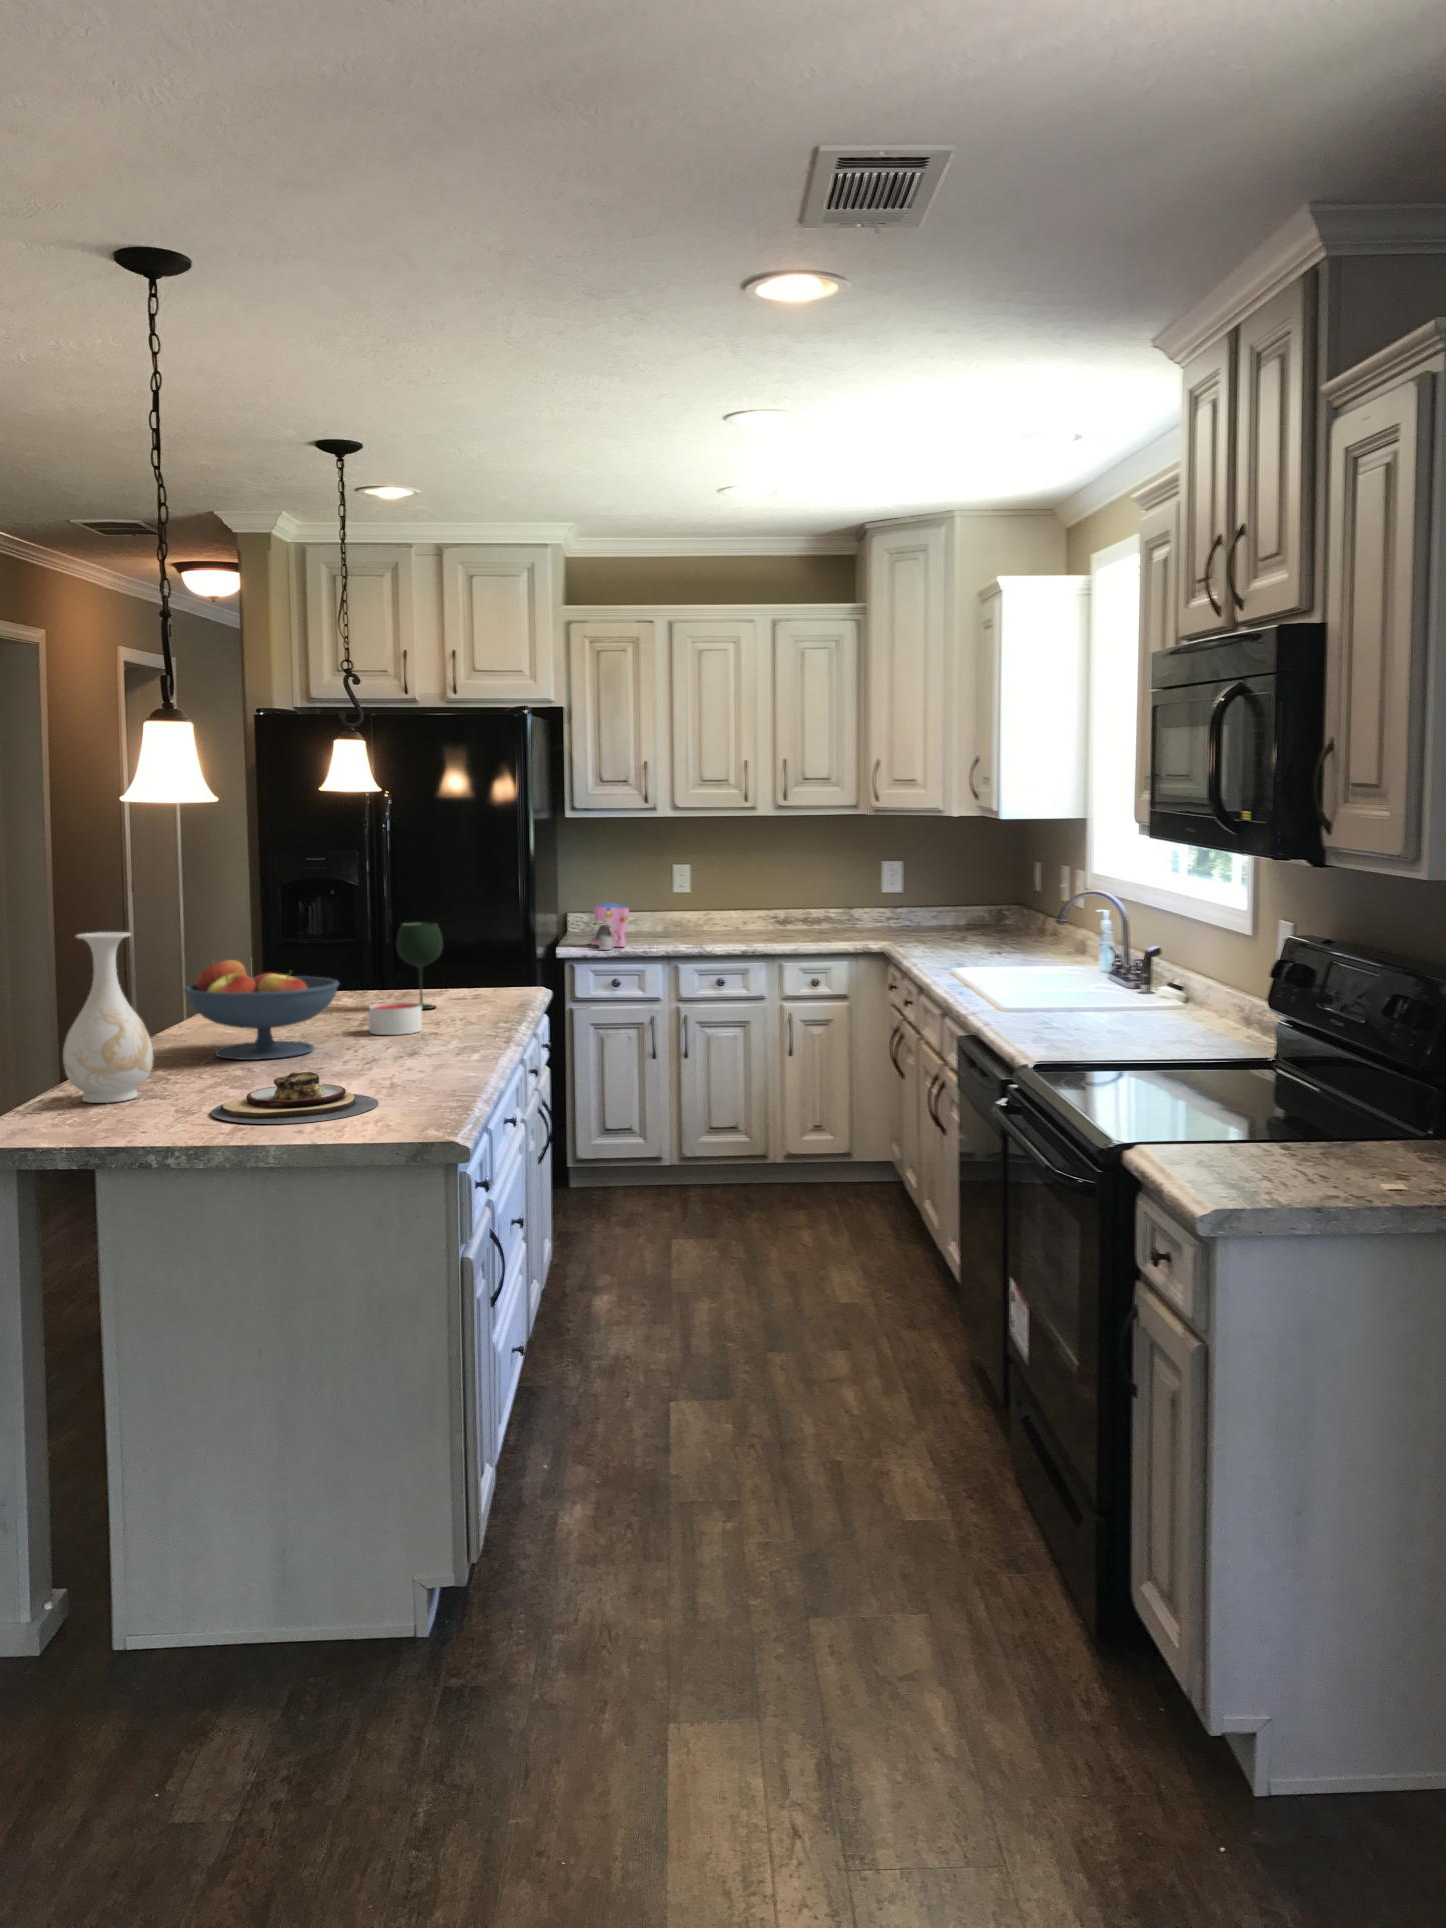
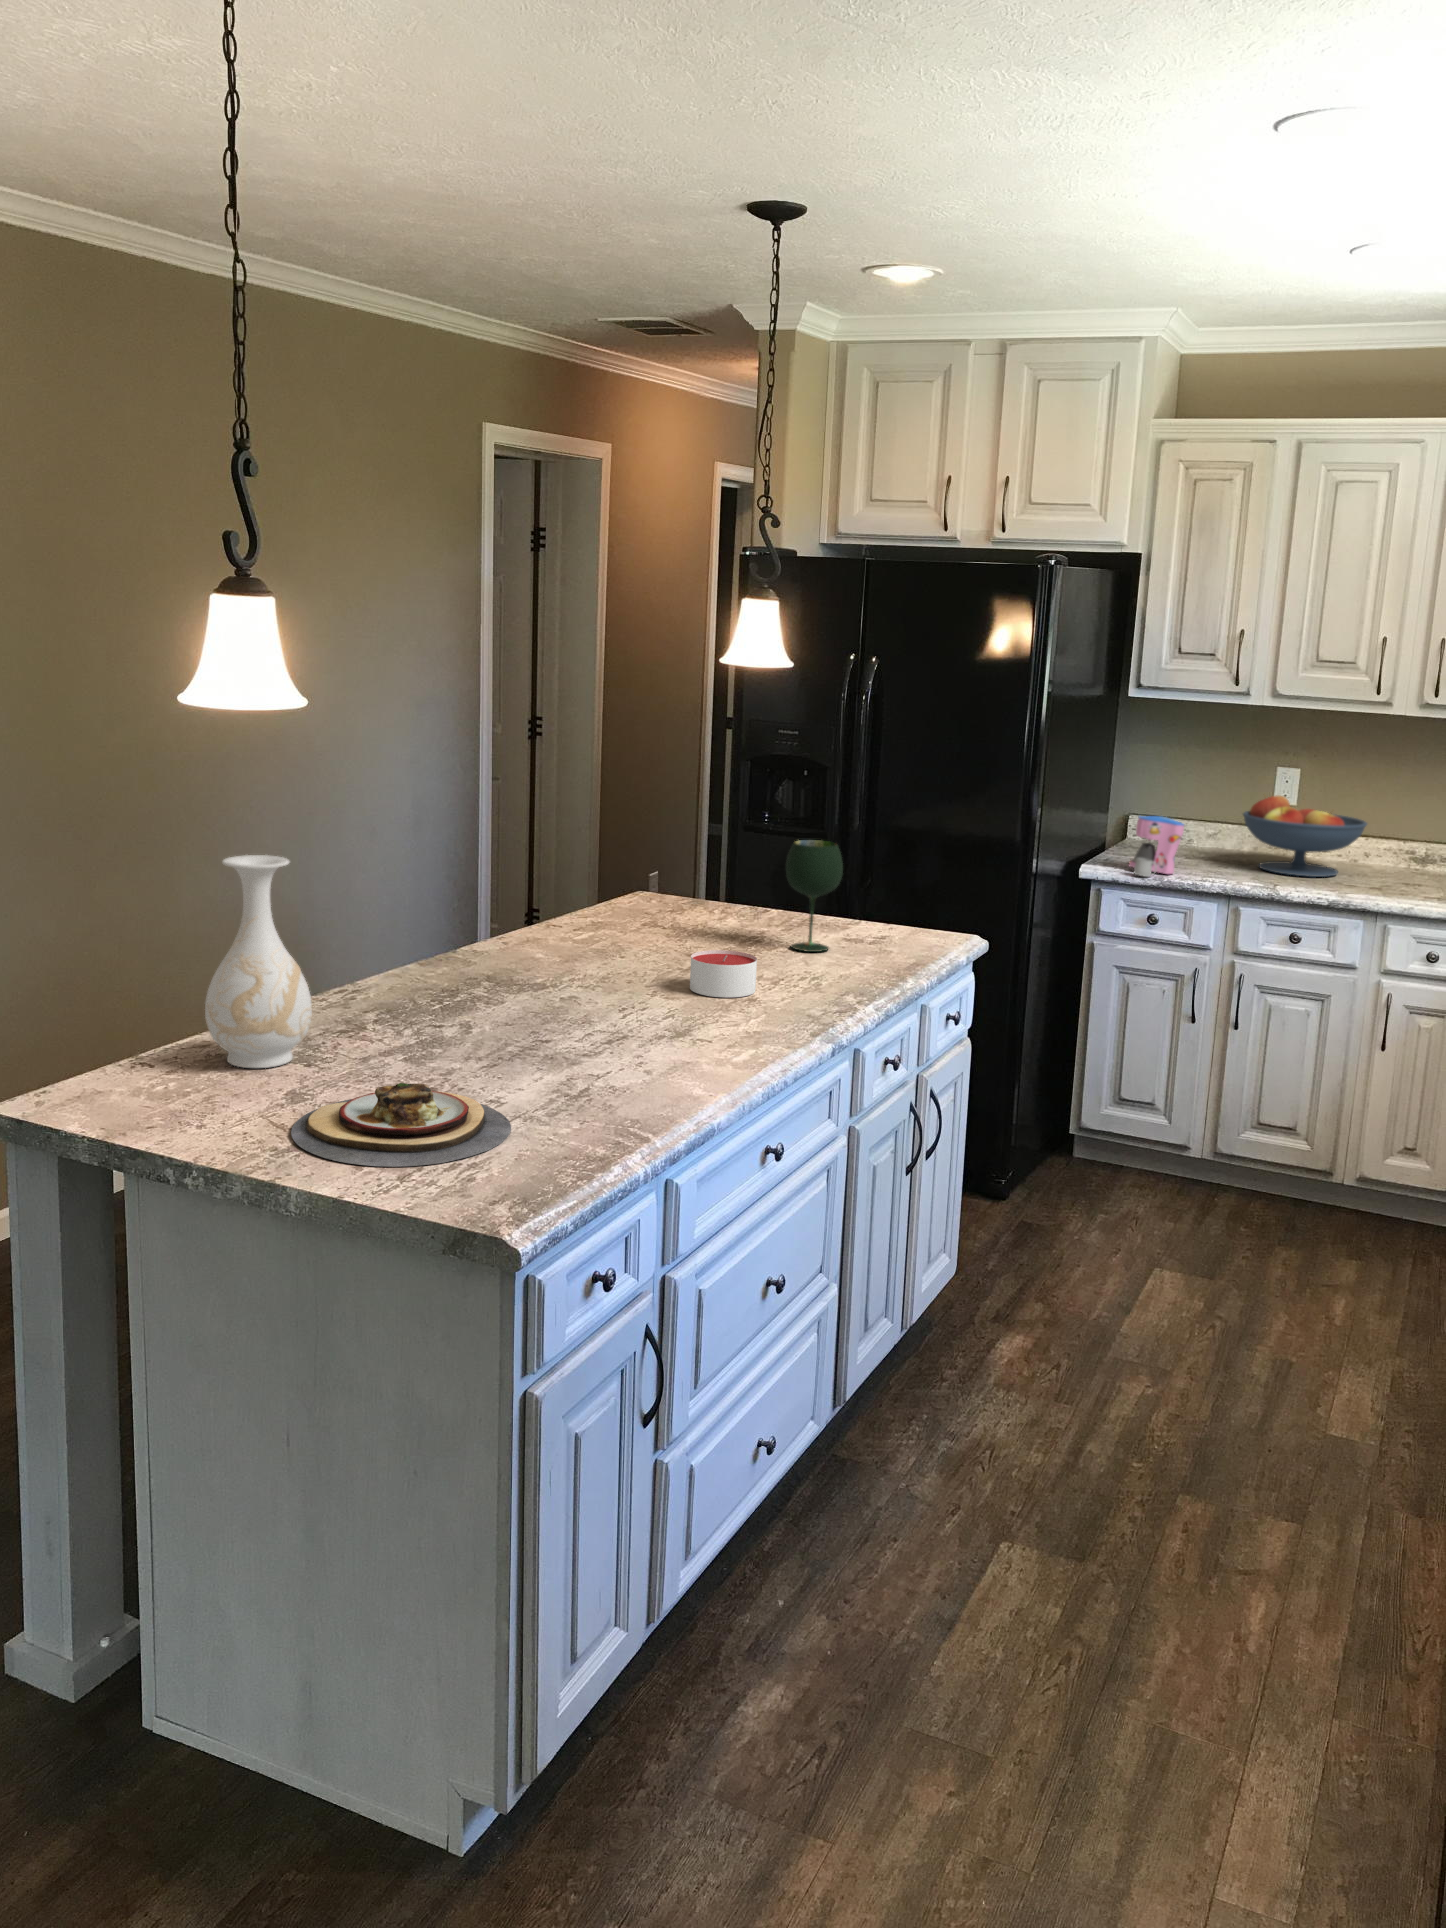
fruit bowl: present [185,960,339,1060] -> present [1243,796,1367,877]

